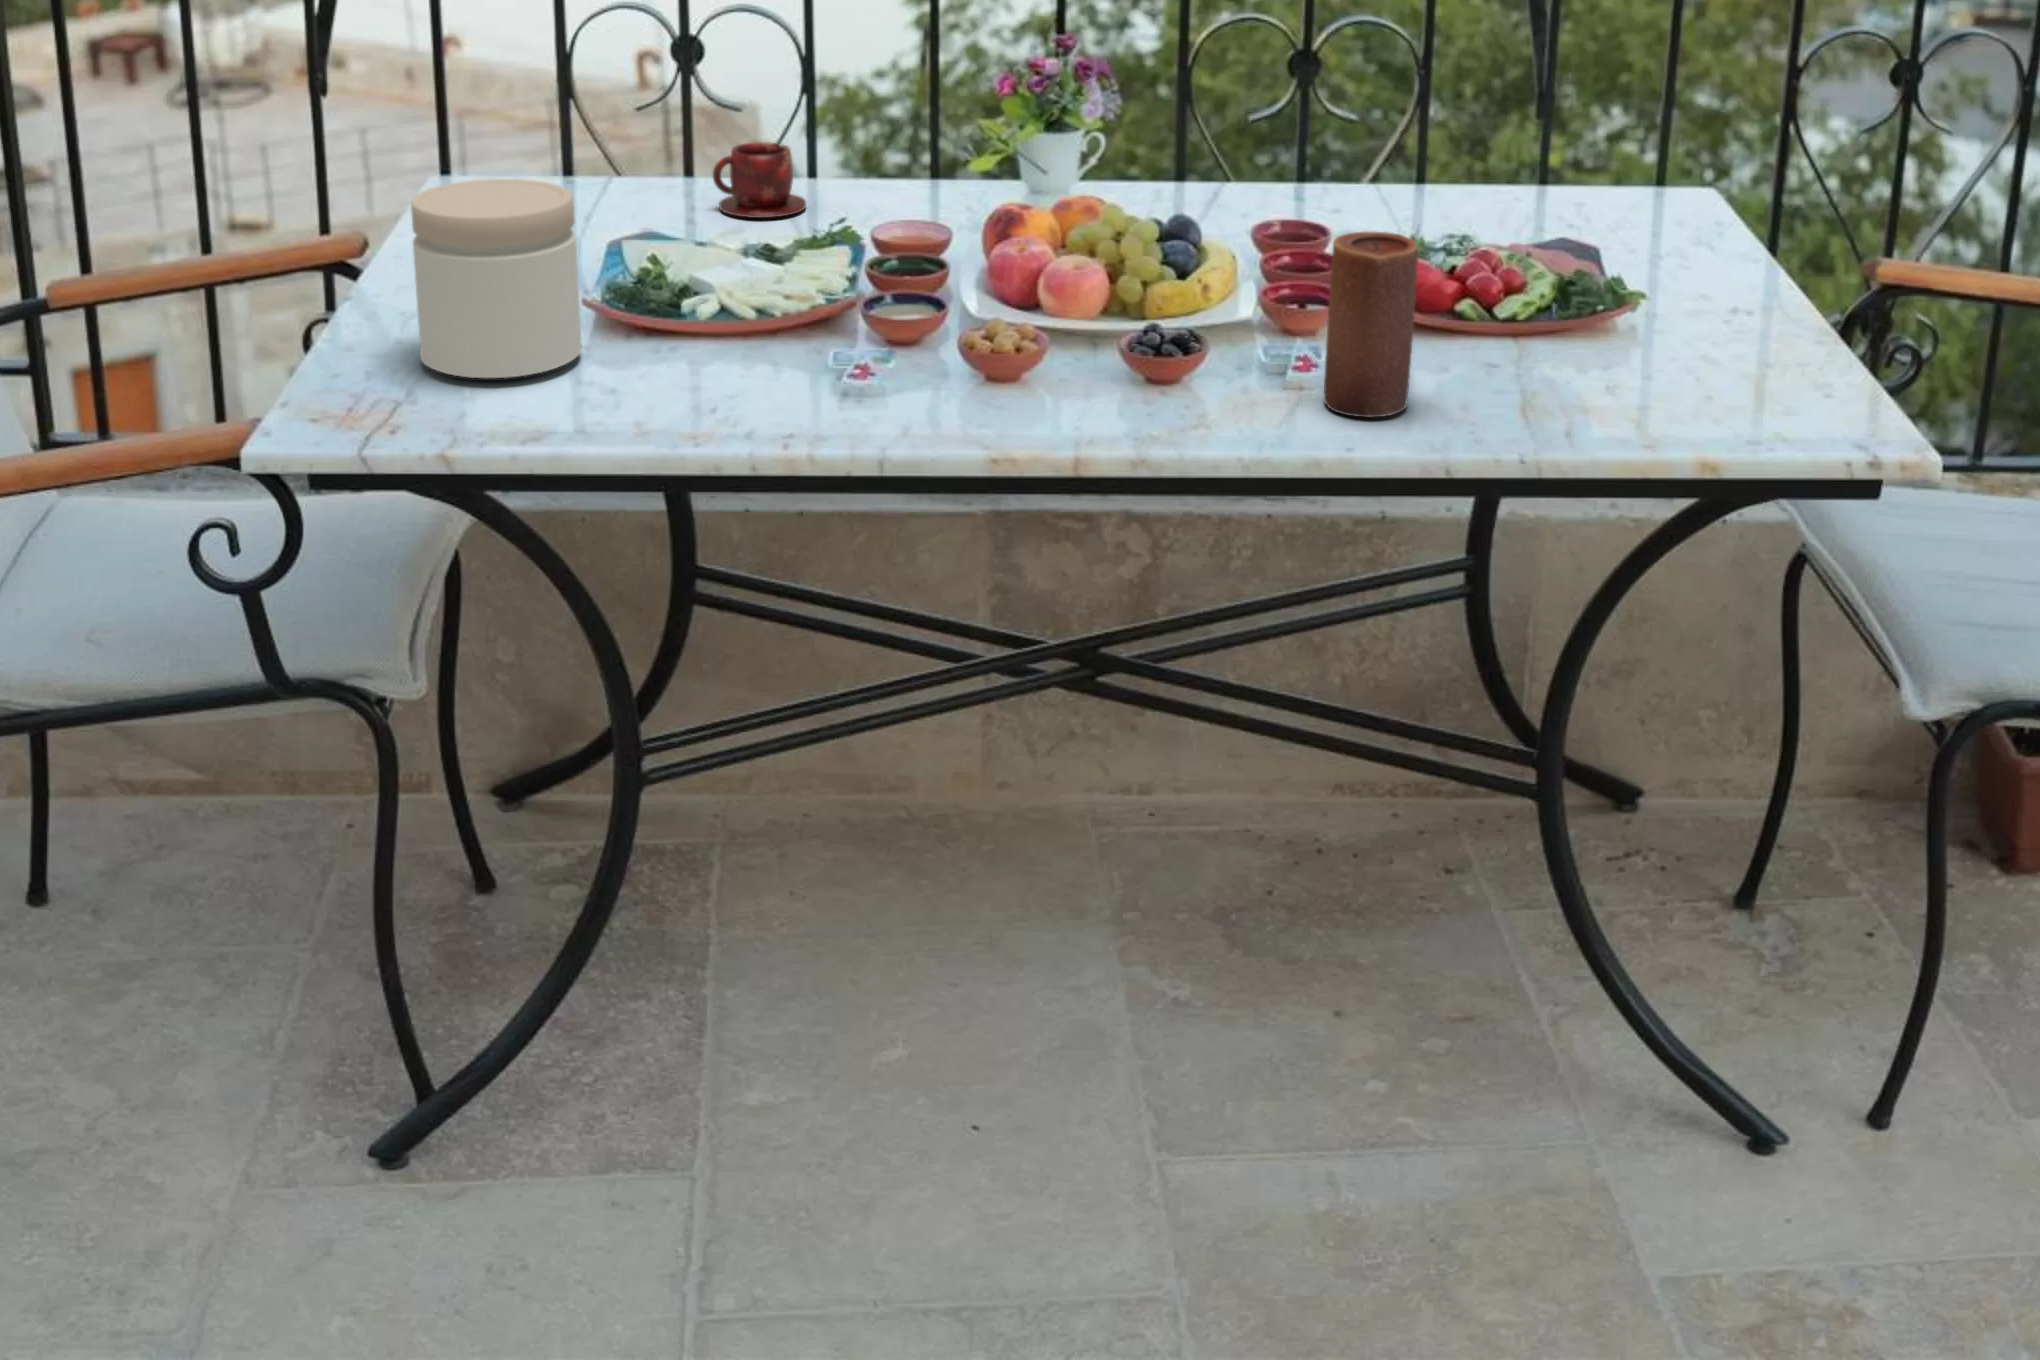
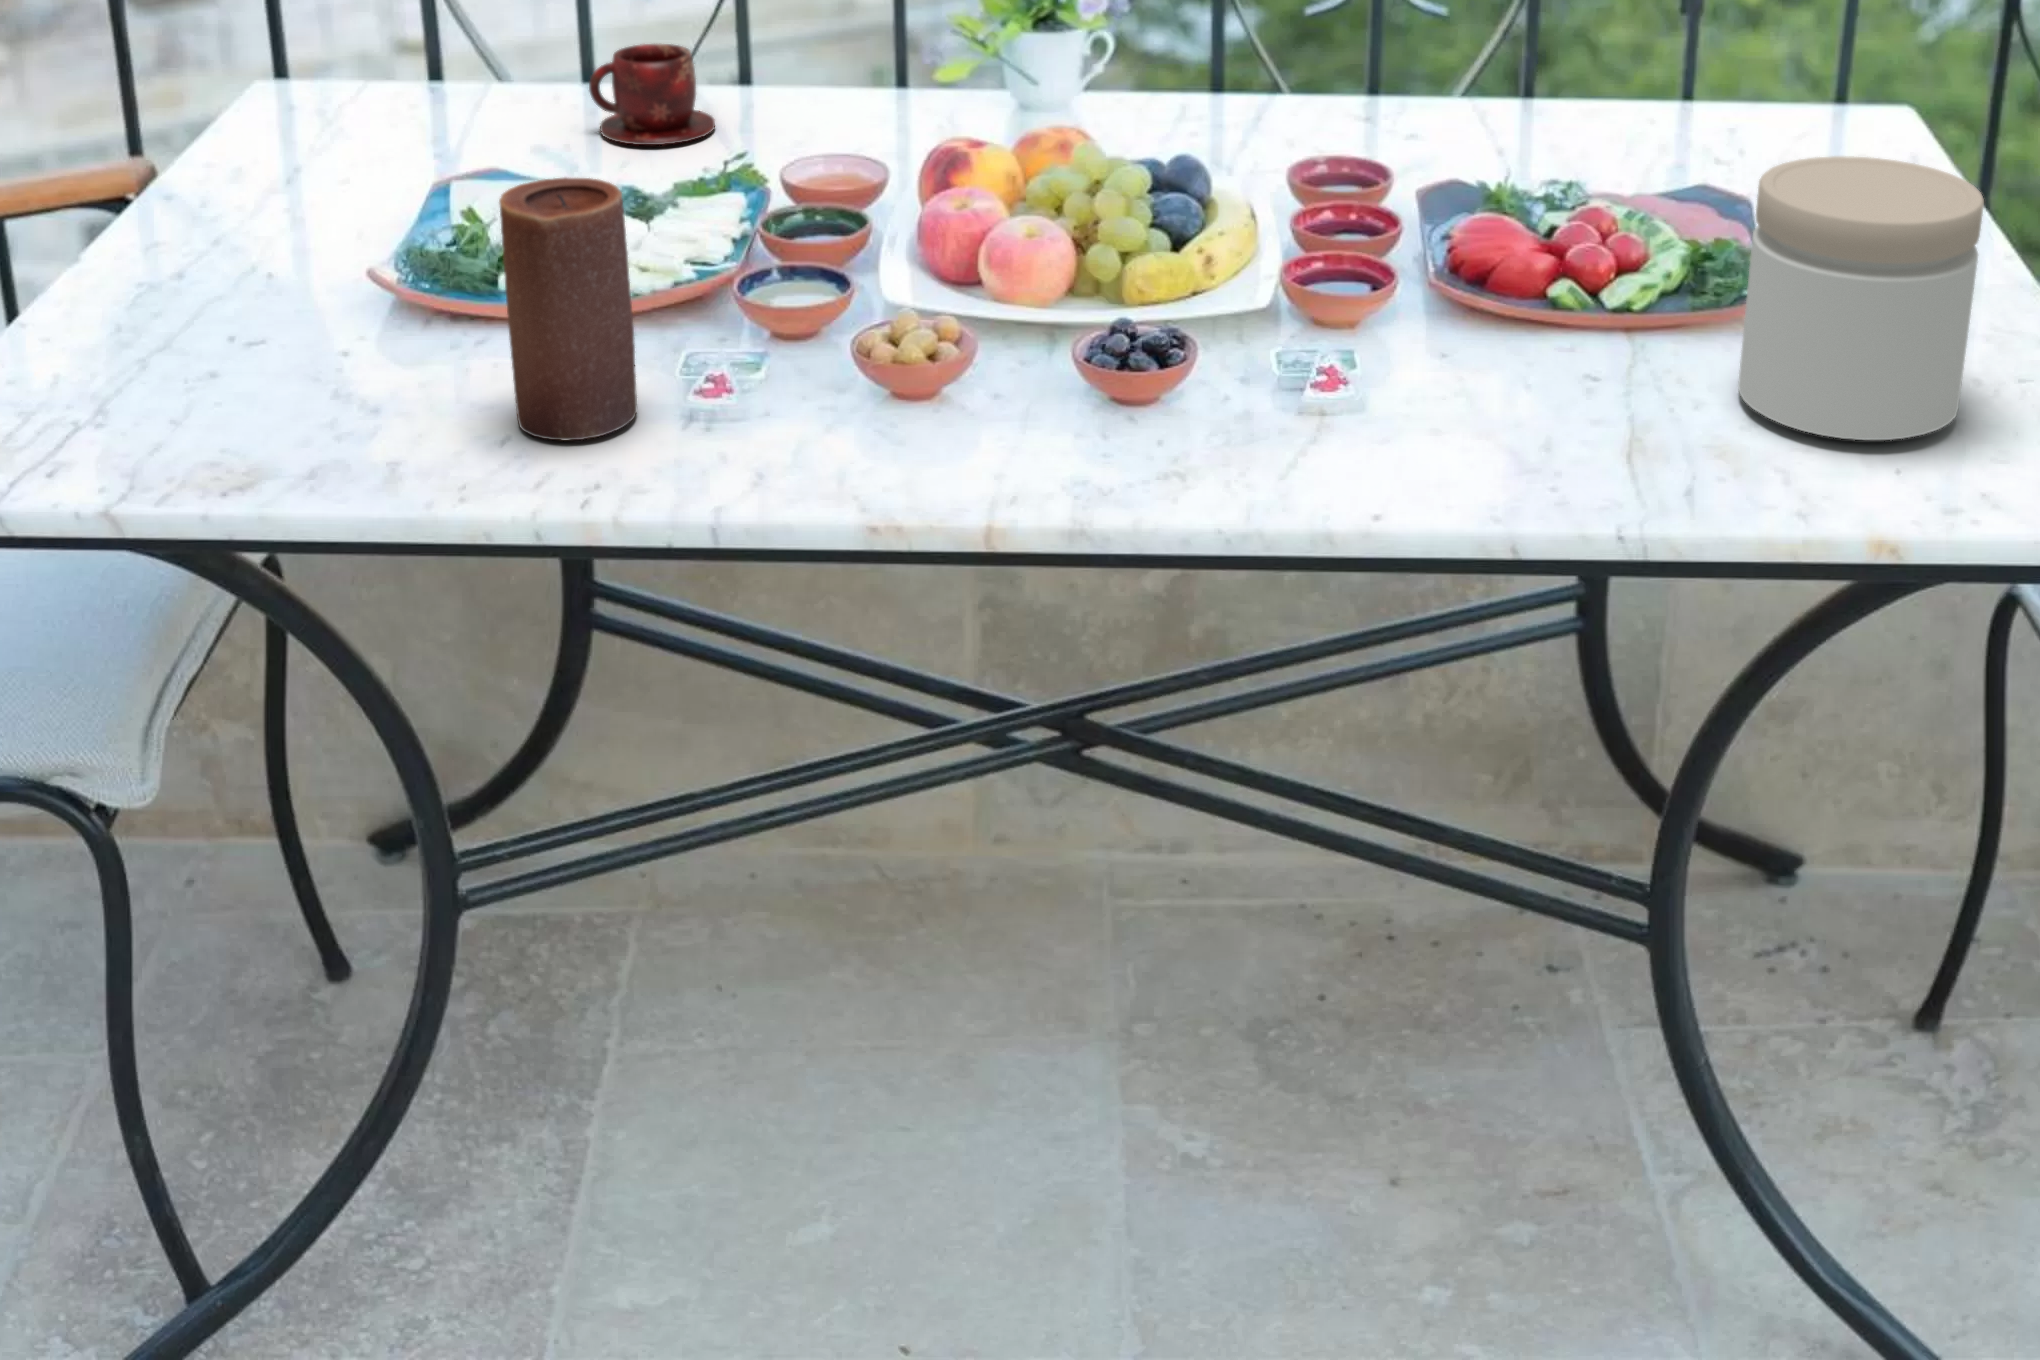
jar: present [411,179,581,378] -> present [1738,156,1984,440]
candle: present [1324,232,1418,417] -> present [499,178,637,440]

